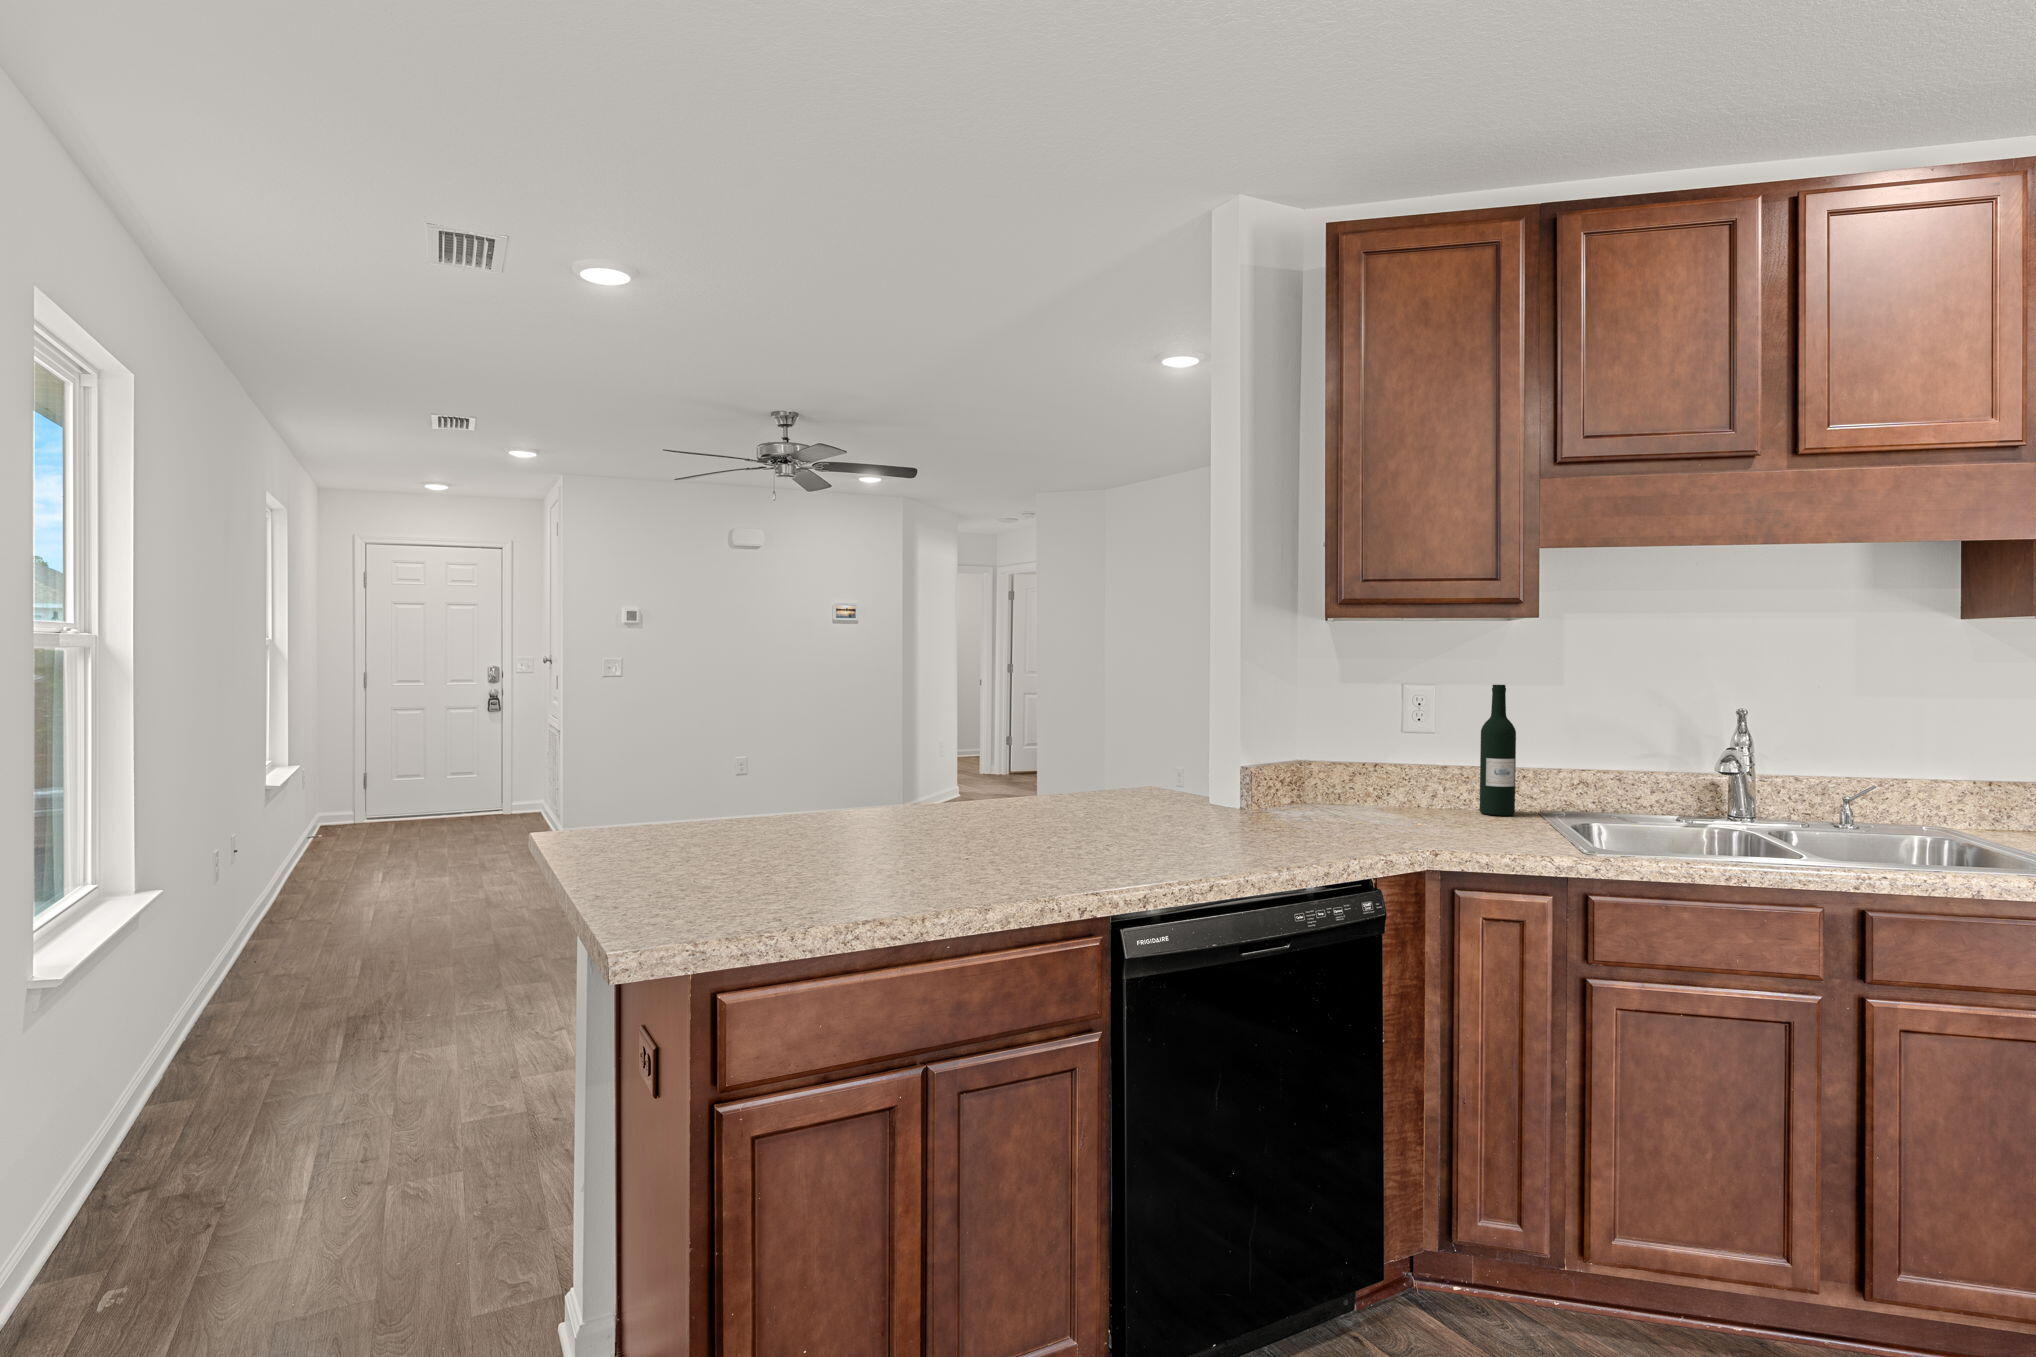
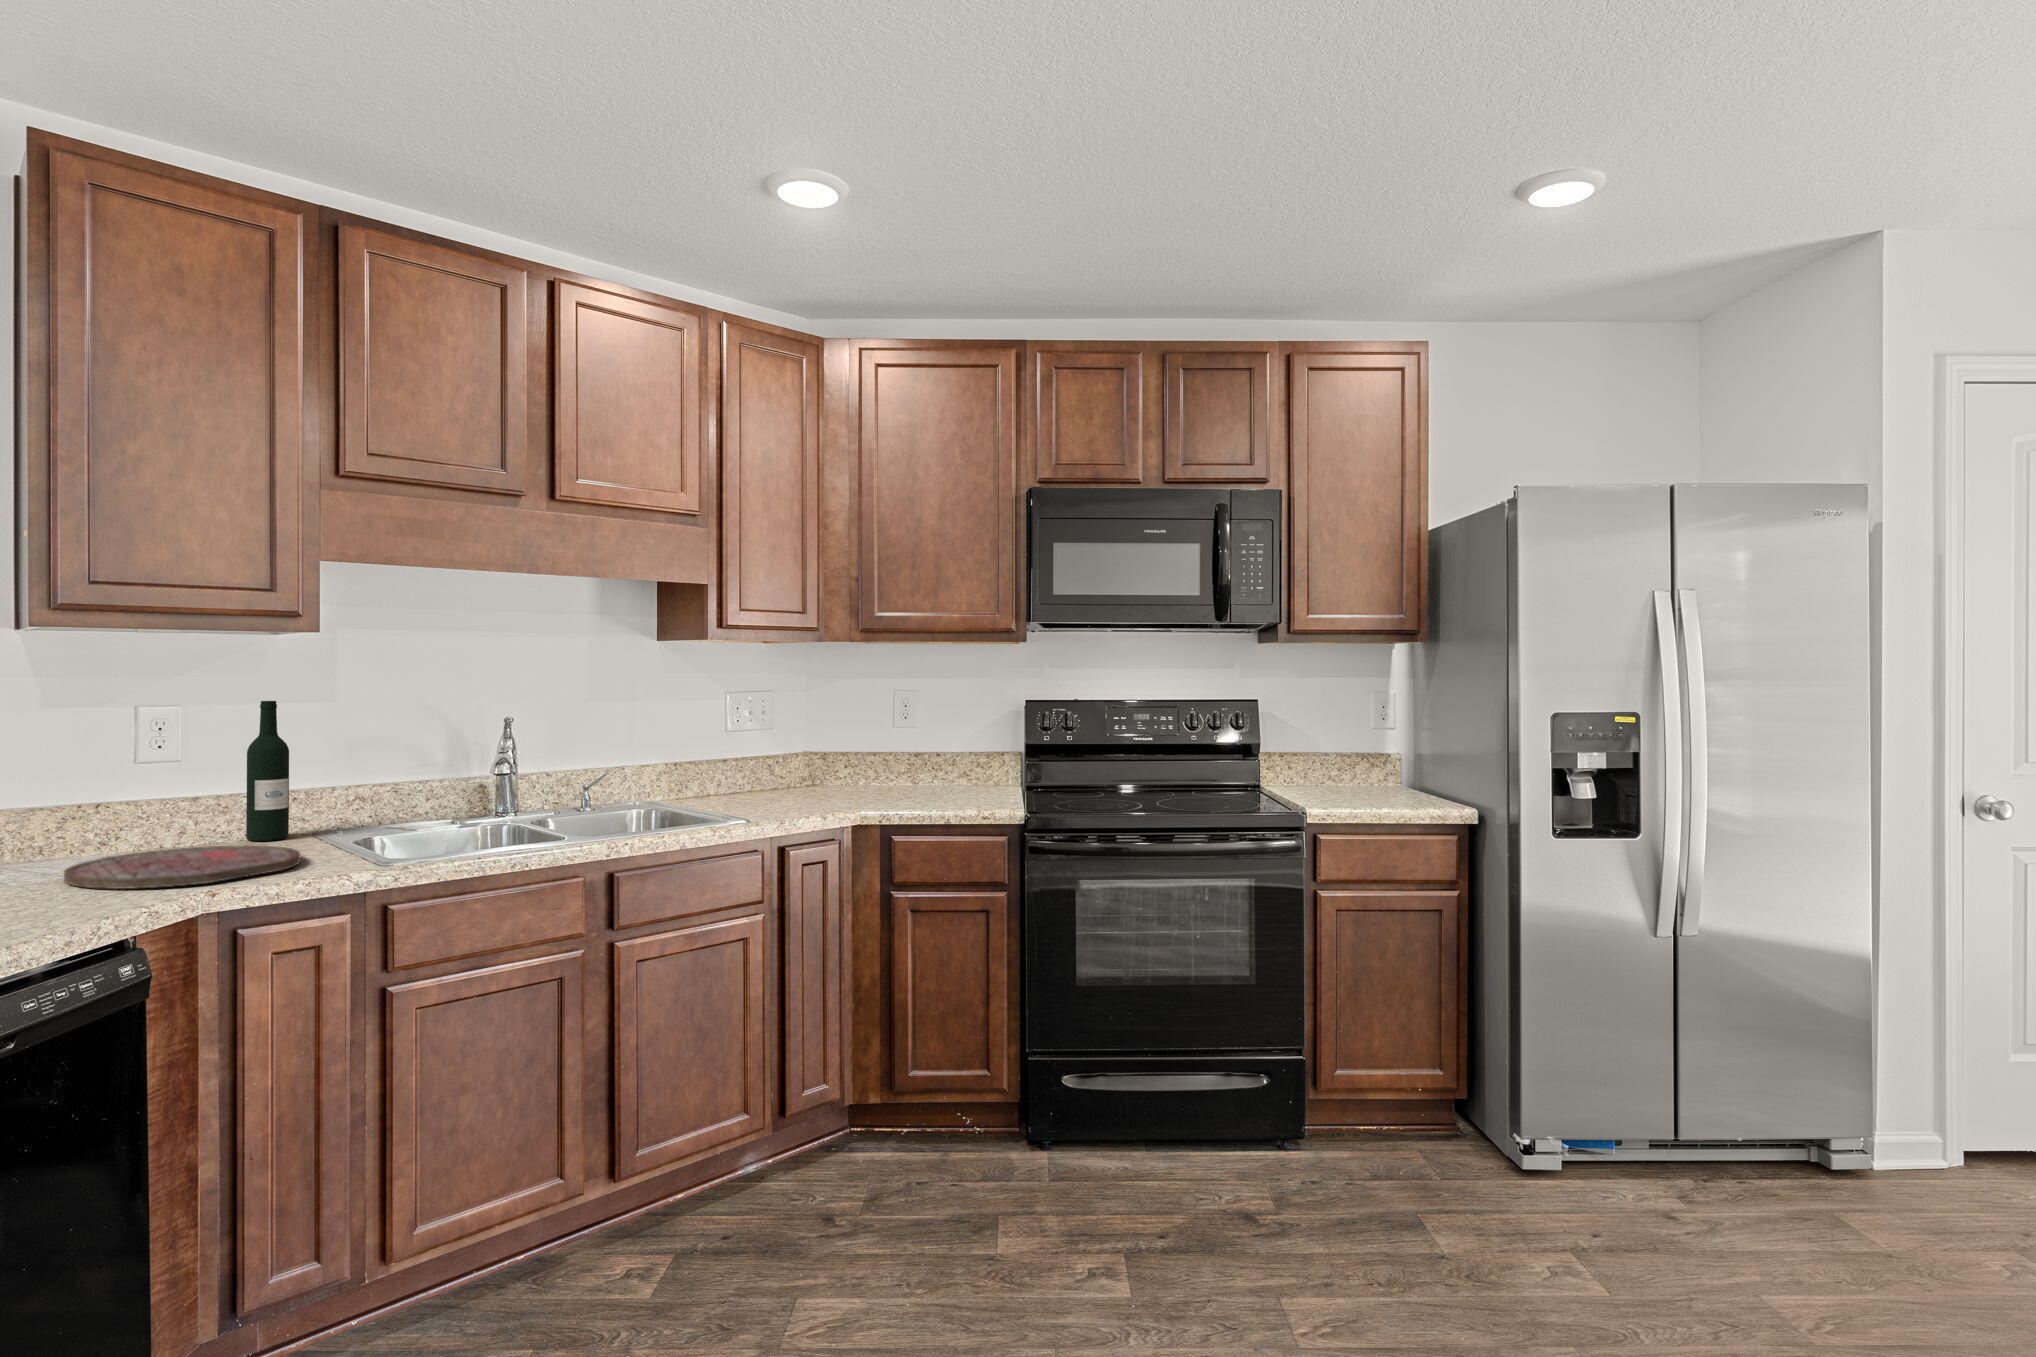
cutting board: none [1339,811,1515,844] -> present [64,845,300,889]

